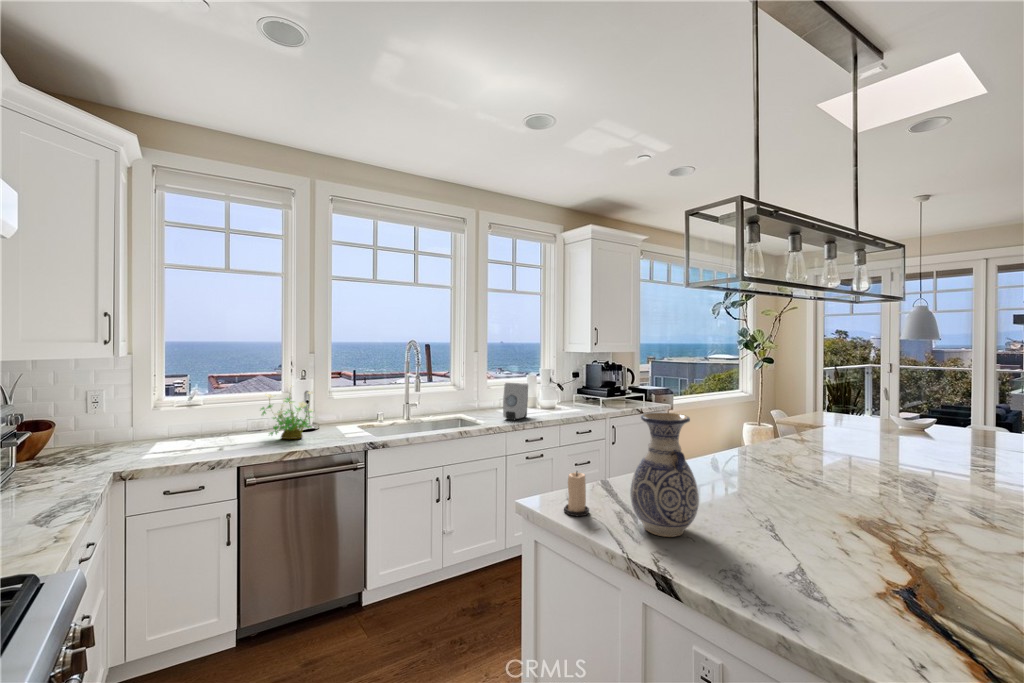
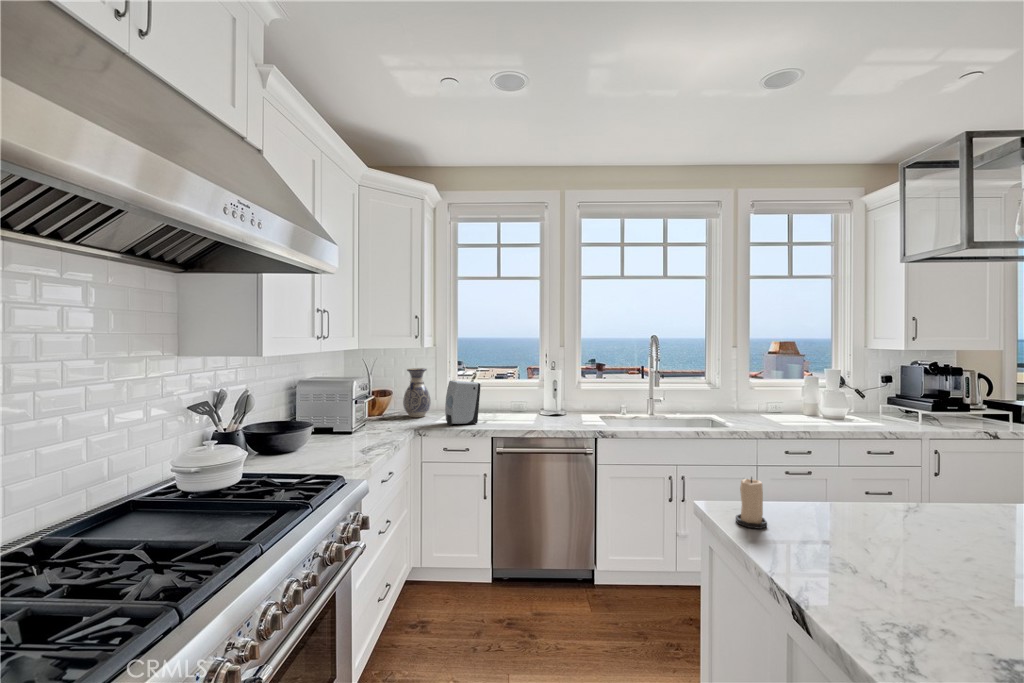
soap dispenser: present [503,383,528,420] -> present [445,381,481,425]
potted plant: present [261,386,313,439] -> none [515,374,557,421]
vase: present [630,413,699,537] -> present [403,368,431,417]

